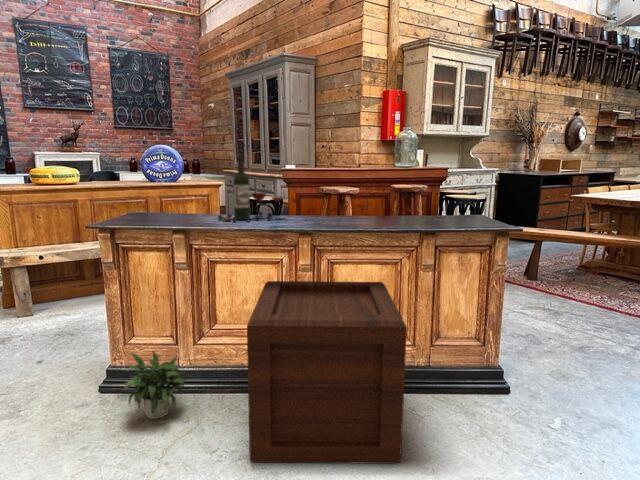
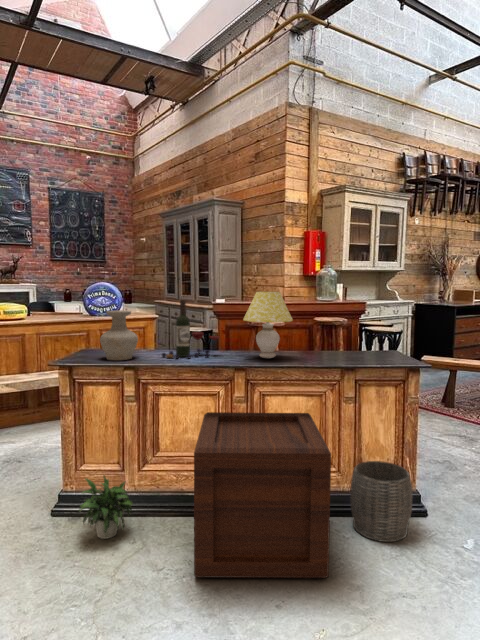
table lamp: none [309,145,366,221] -> present [243,292,293,358]
vase: none [146,167,190,223] -> present [100,311,138,360]
woven basket: none [427,335,496,422] -> present [350,461,412,542]

